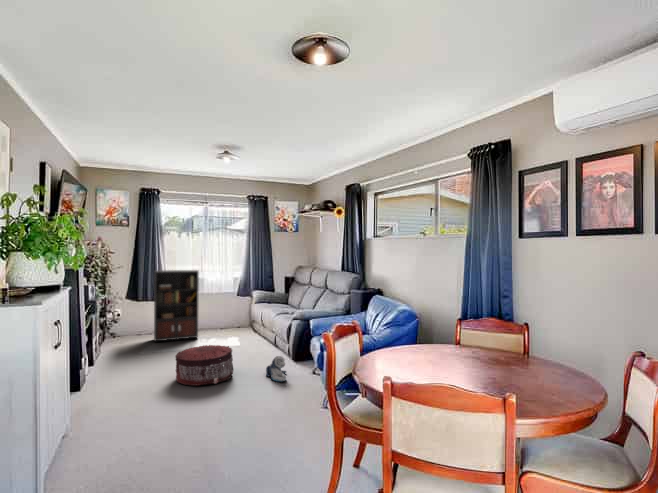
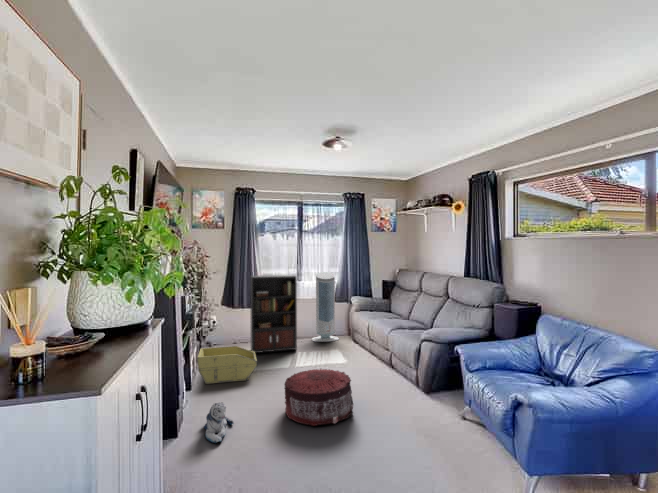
air purifier: none [215,268,241,332] -> present [312,272,339,342]
storage bin: none [99,332,156,365] -> present [197,346,257,384]
plush toy: present [266,356,286,382] -> present [204,403,233,443]

